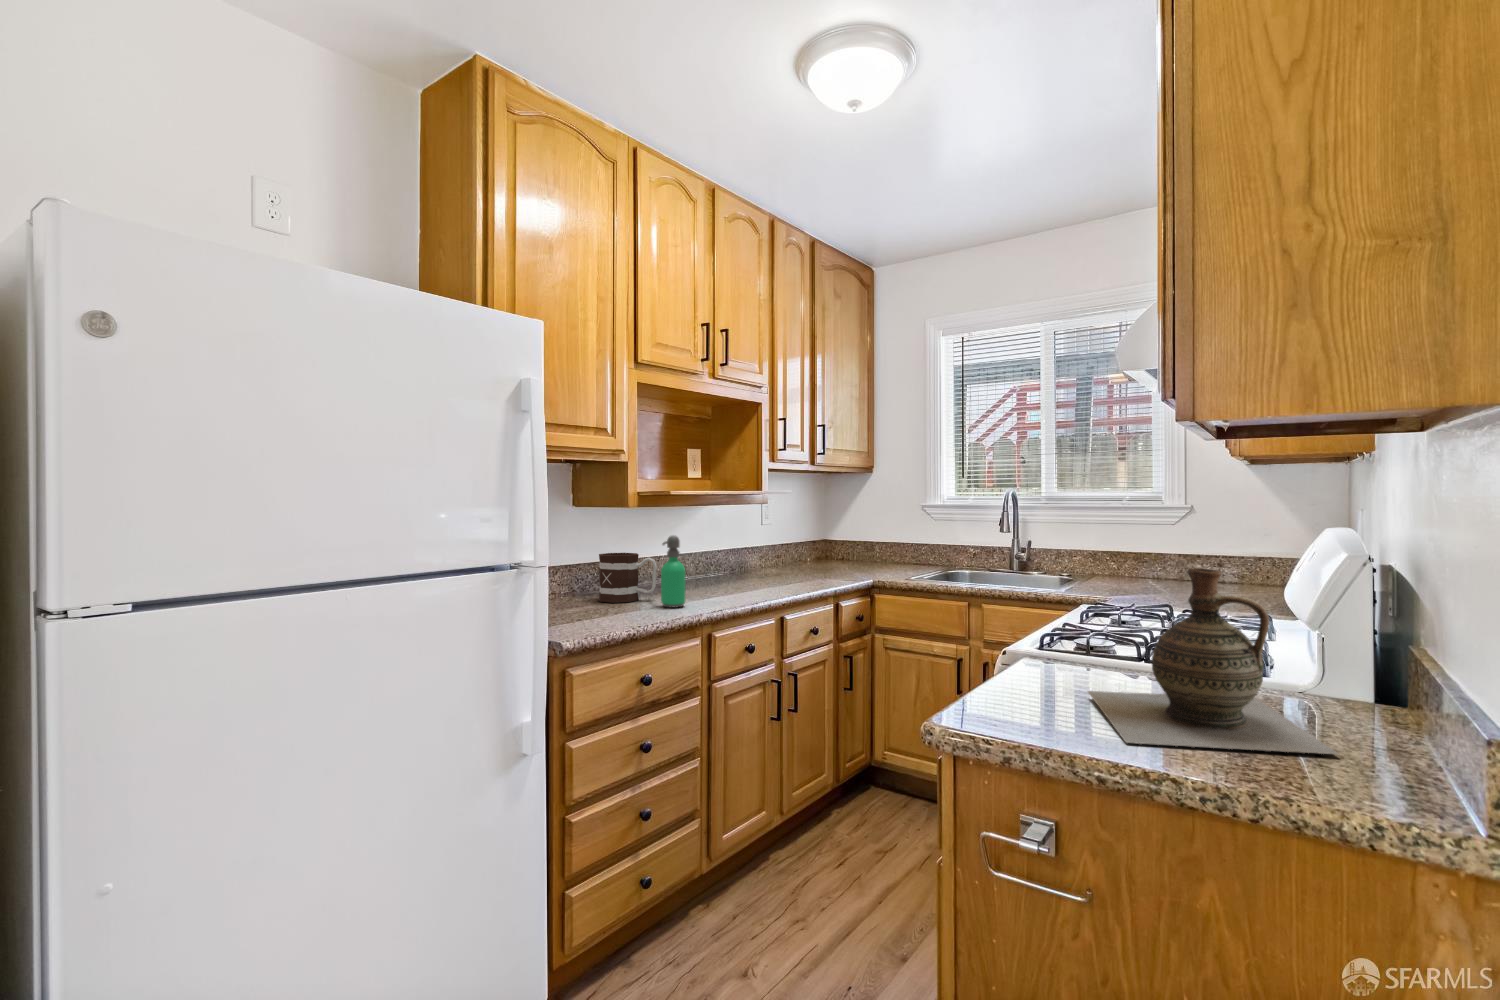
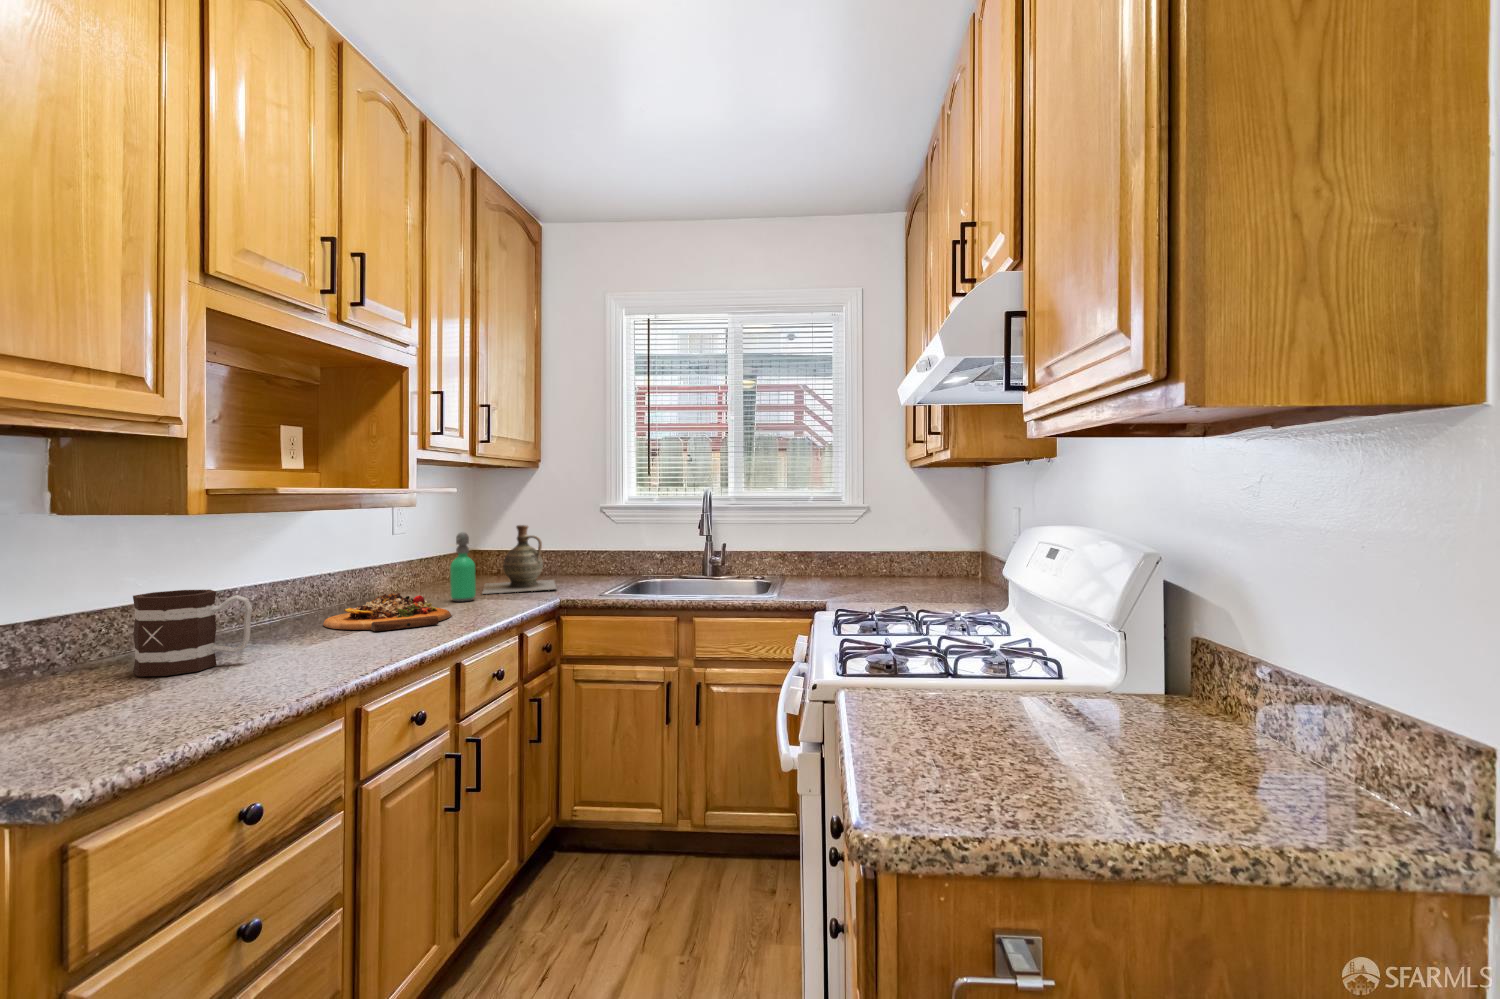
soap dispenser: present [661,535,686,607] -> present [450,532,476,602]
cutting board: none [705,565,788,590] -> present [323,593,452,631]
ceramic jug: present [1088,568,1339,754] -> present [483,525,556,594]

